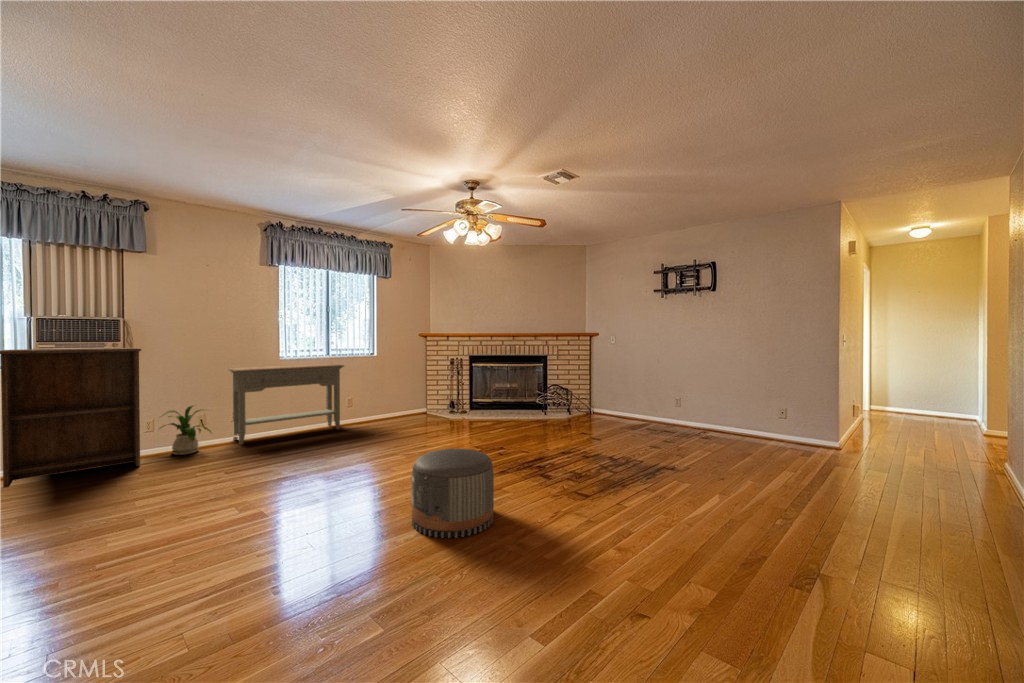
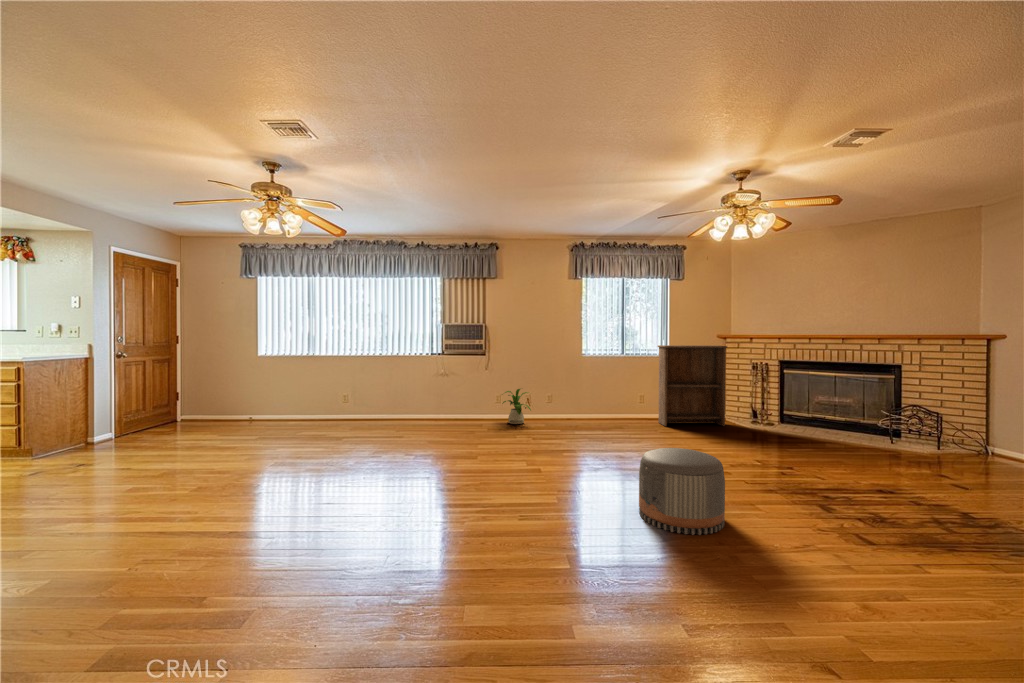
bookshelf: present [0,348,141,488] -> present [658,345,727,426]
console table: present [228,364,344,444] -> none [546,362,634,423]

